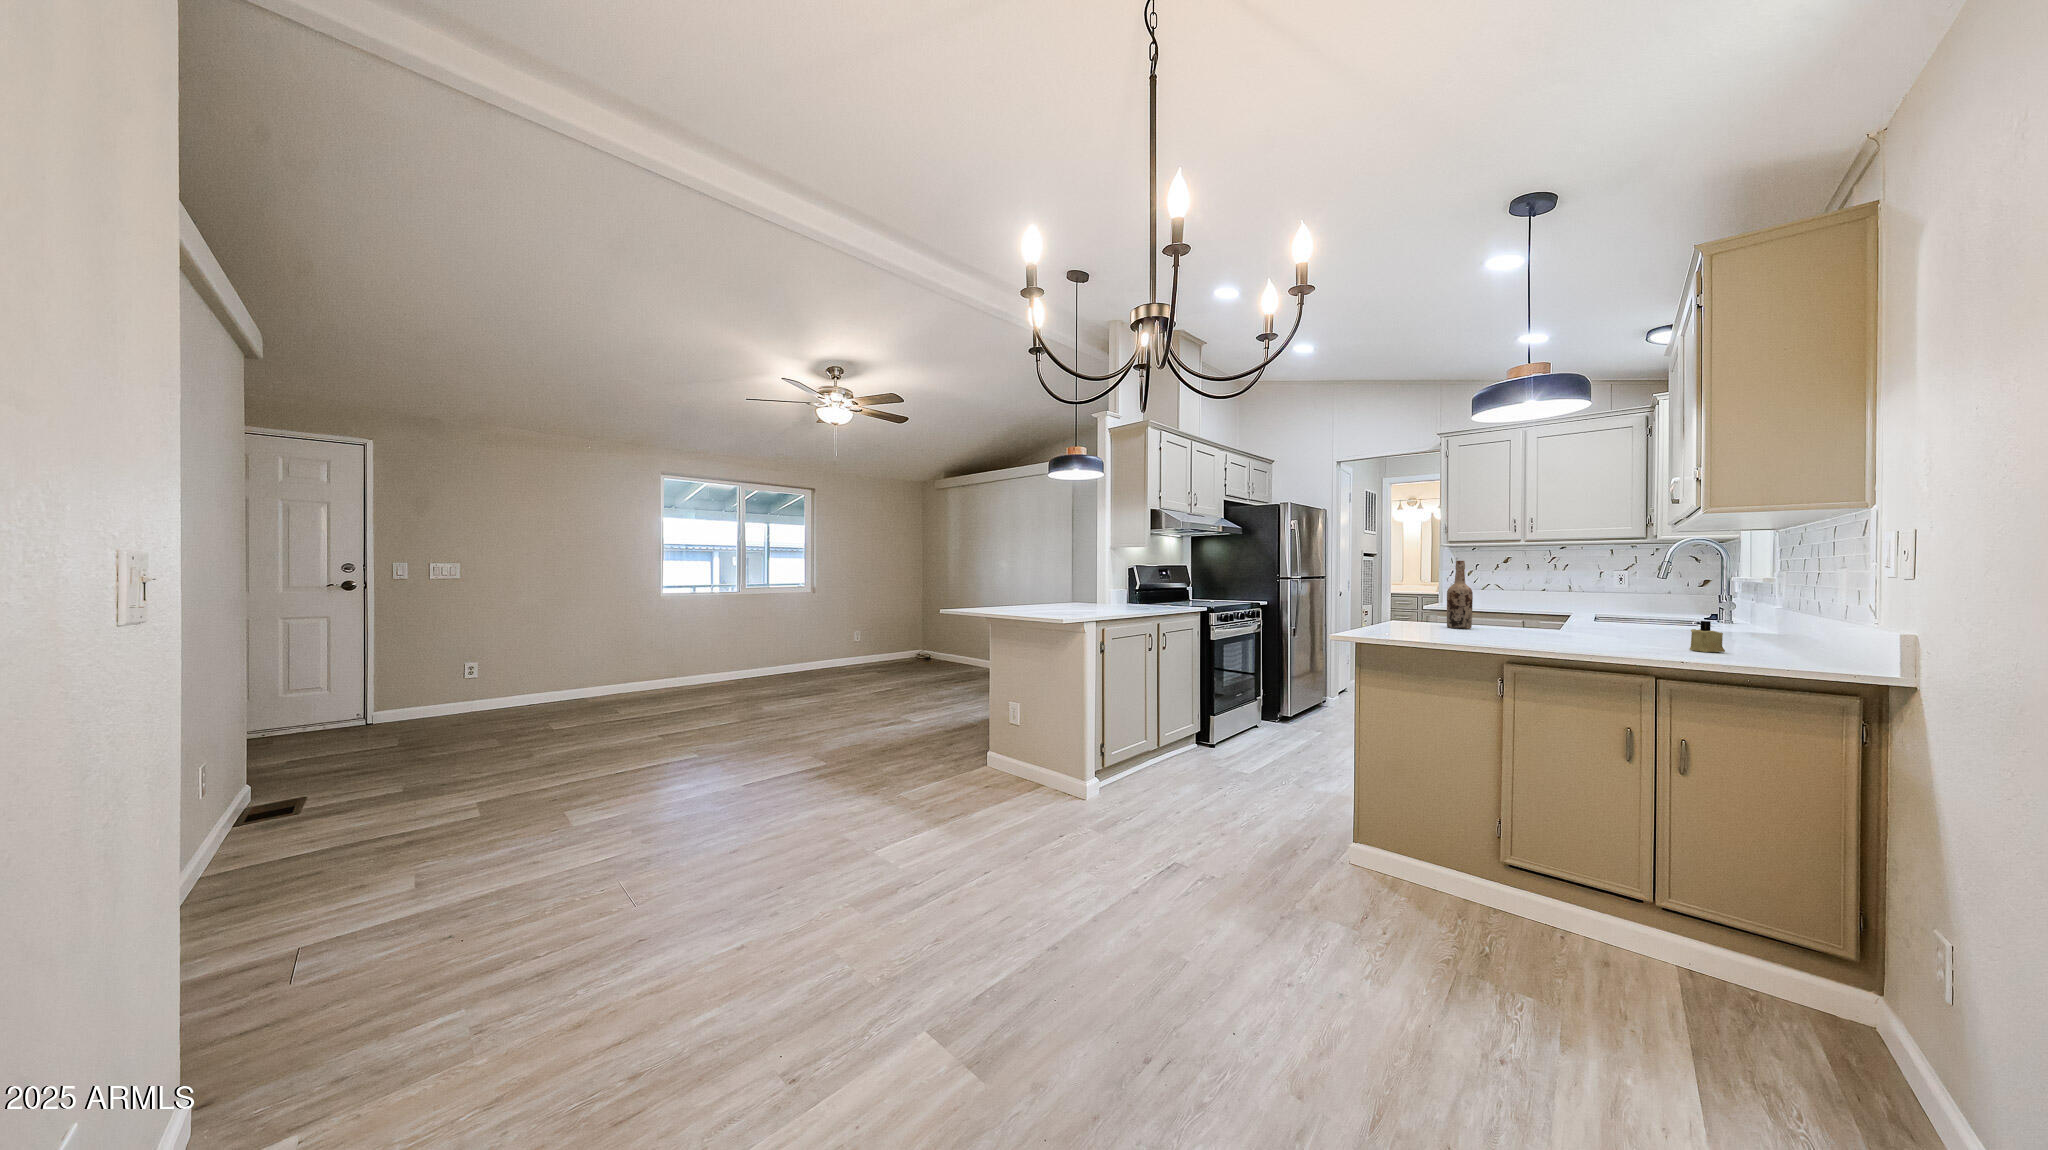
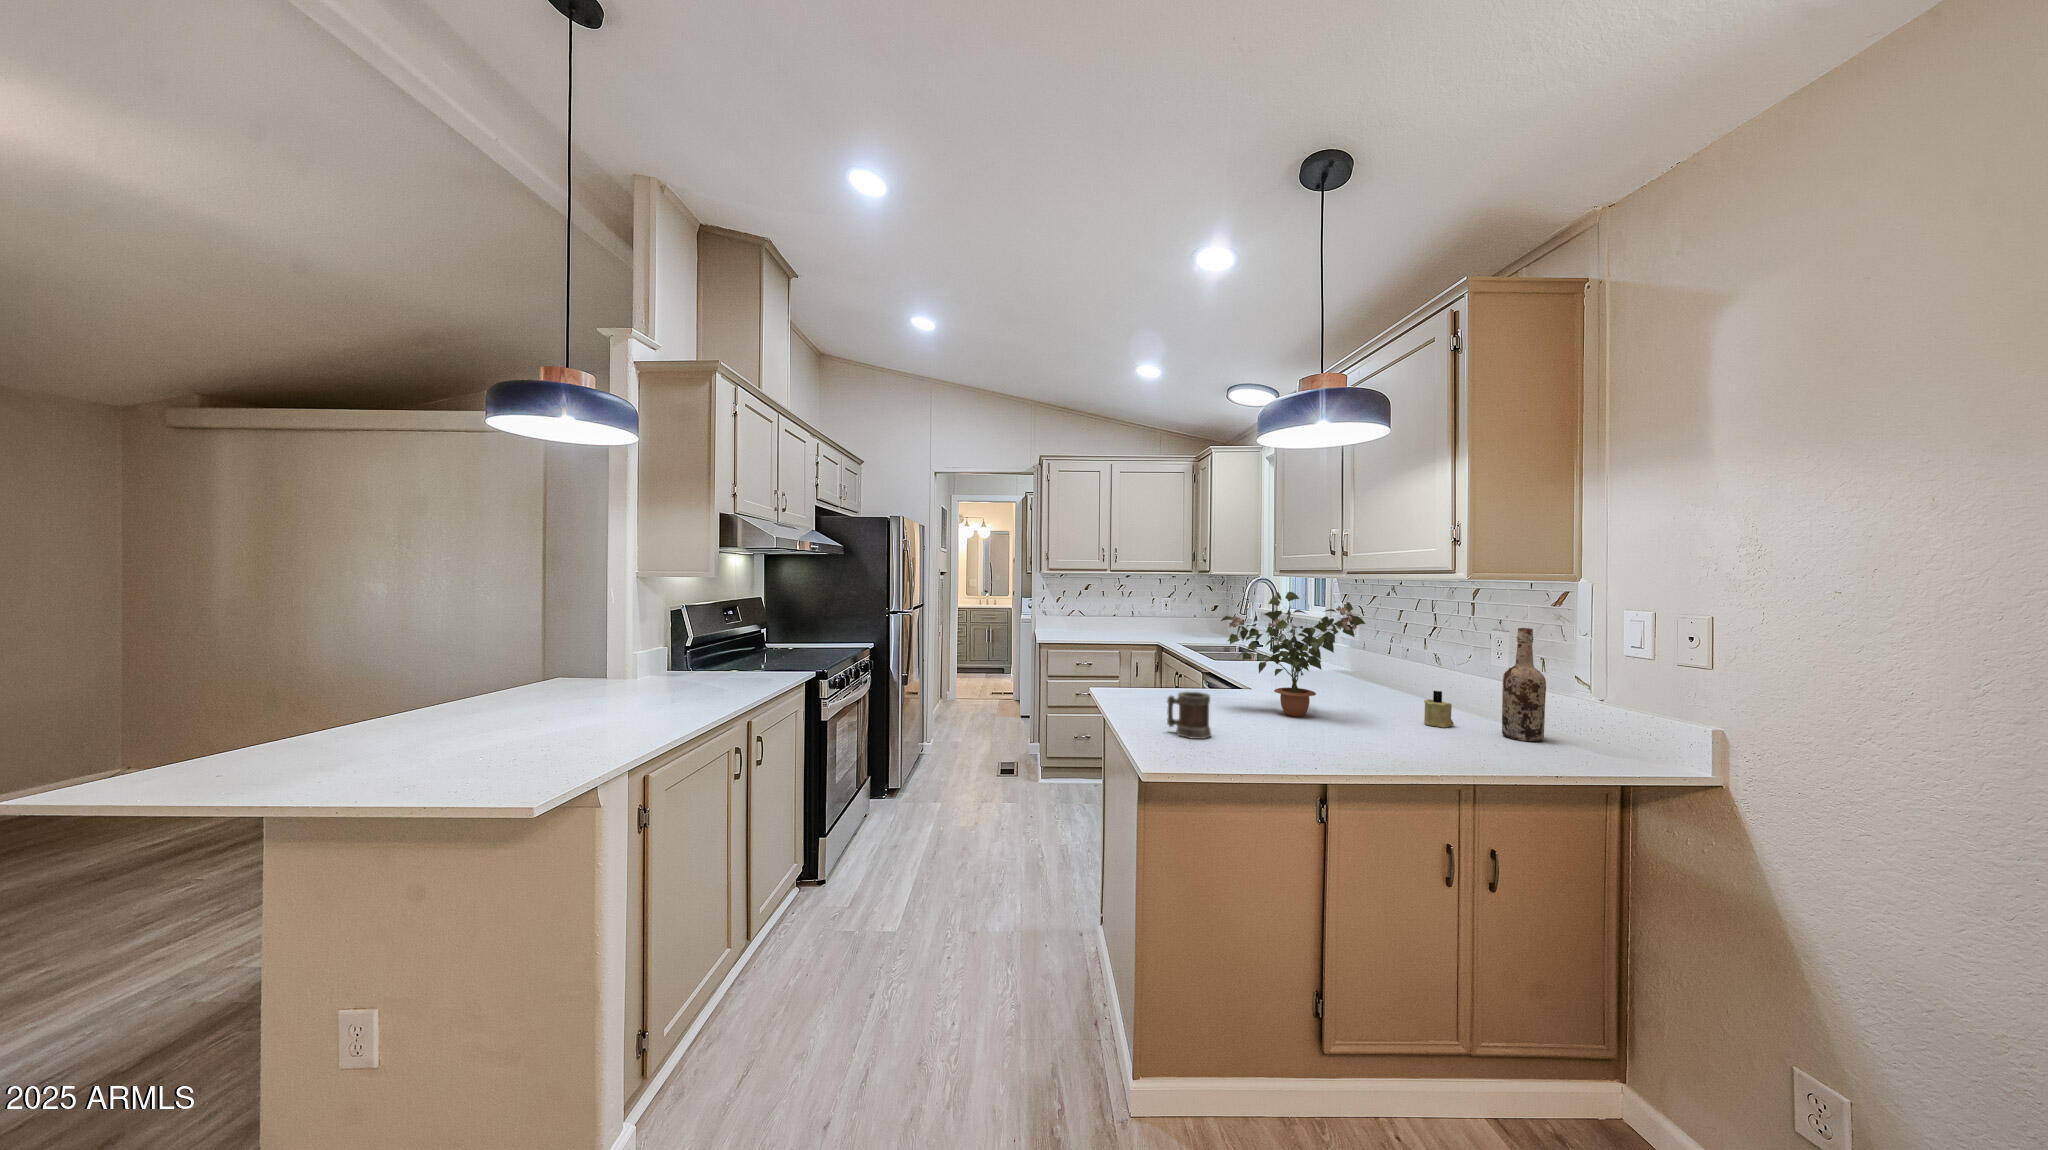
potted plant: none [1490,539,1624,639] -> present [1221,592,1365,716]
wine bottle: present [1447,561,1473,629] -> present [1502,628,1546,741]
mug: none [1404,606,1436,636] -> present [1167,691,1211,739]

